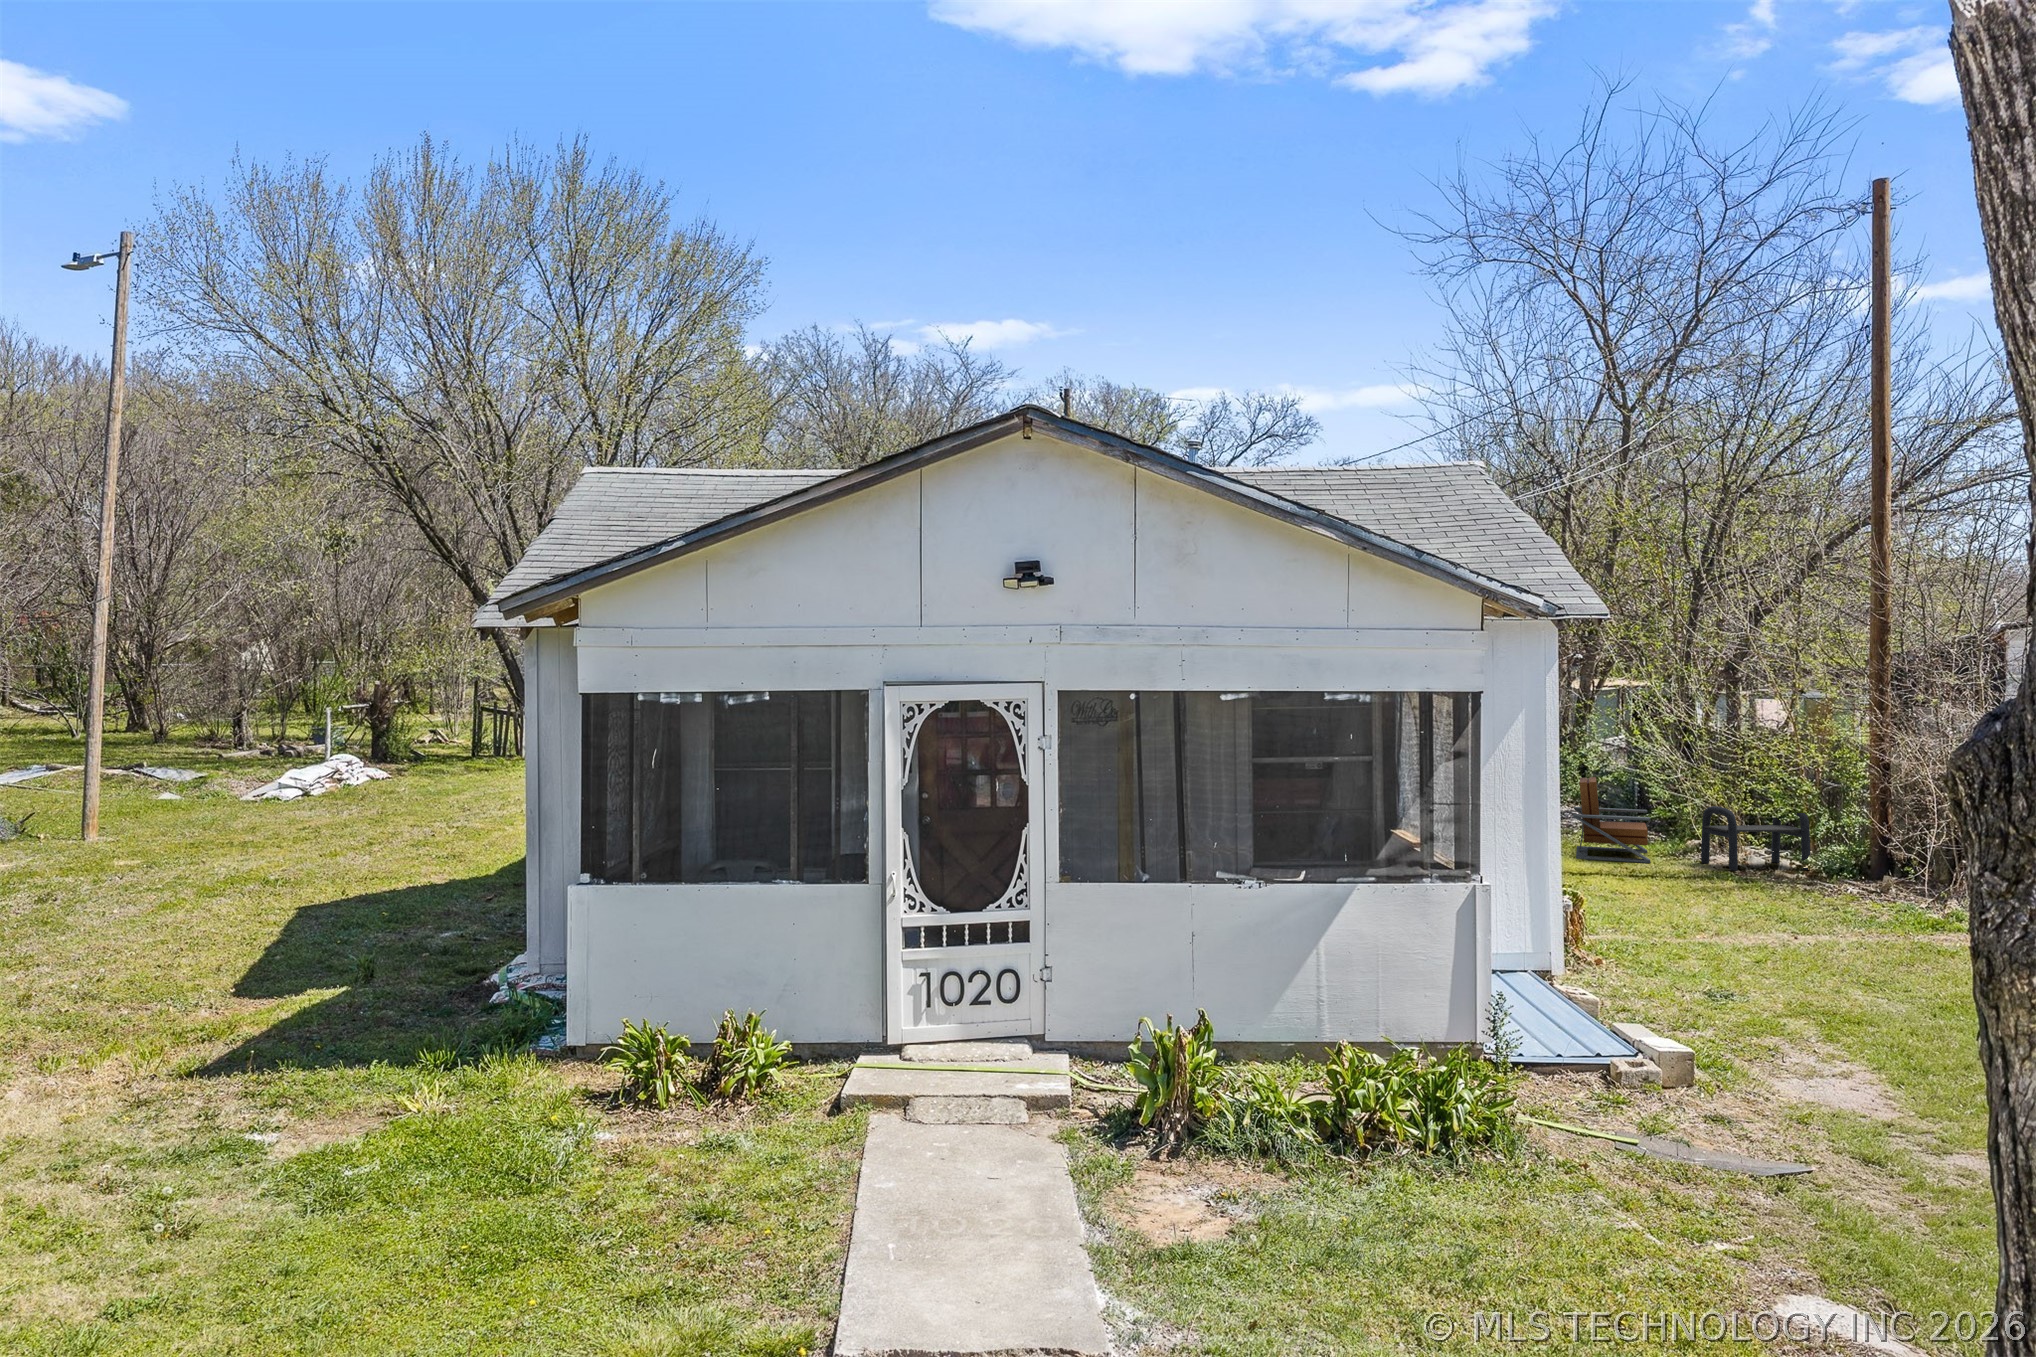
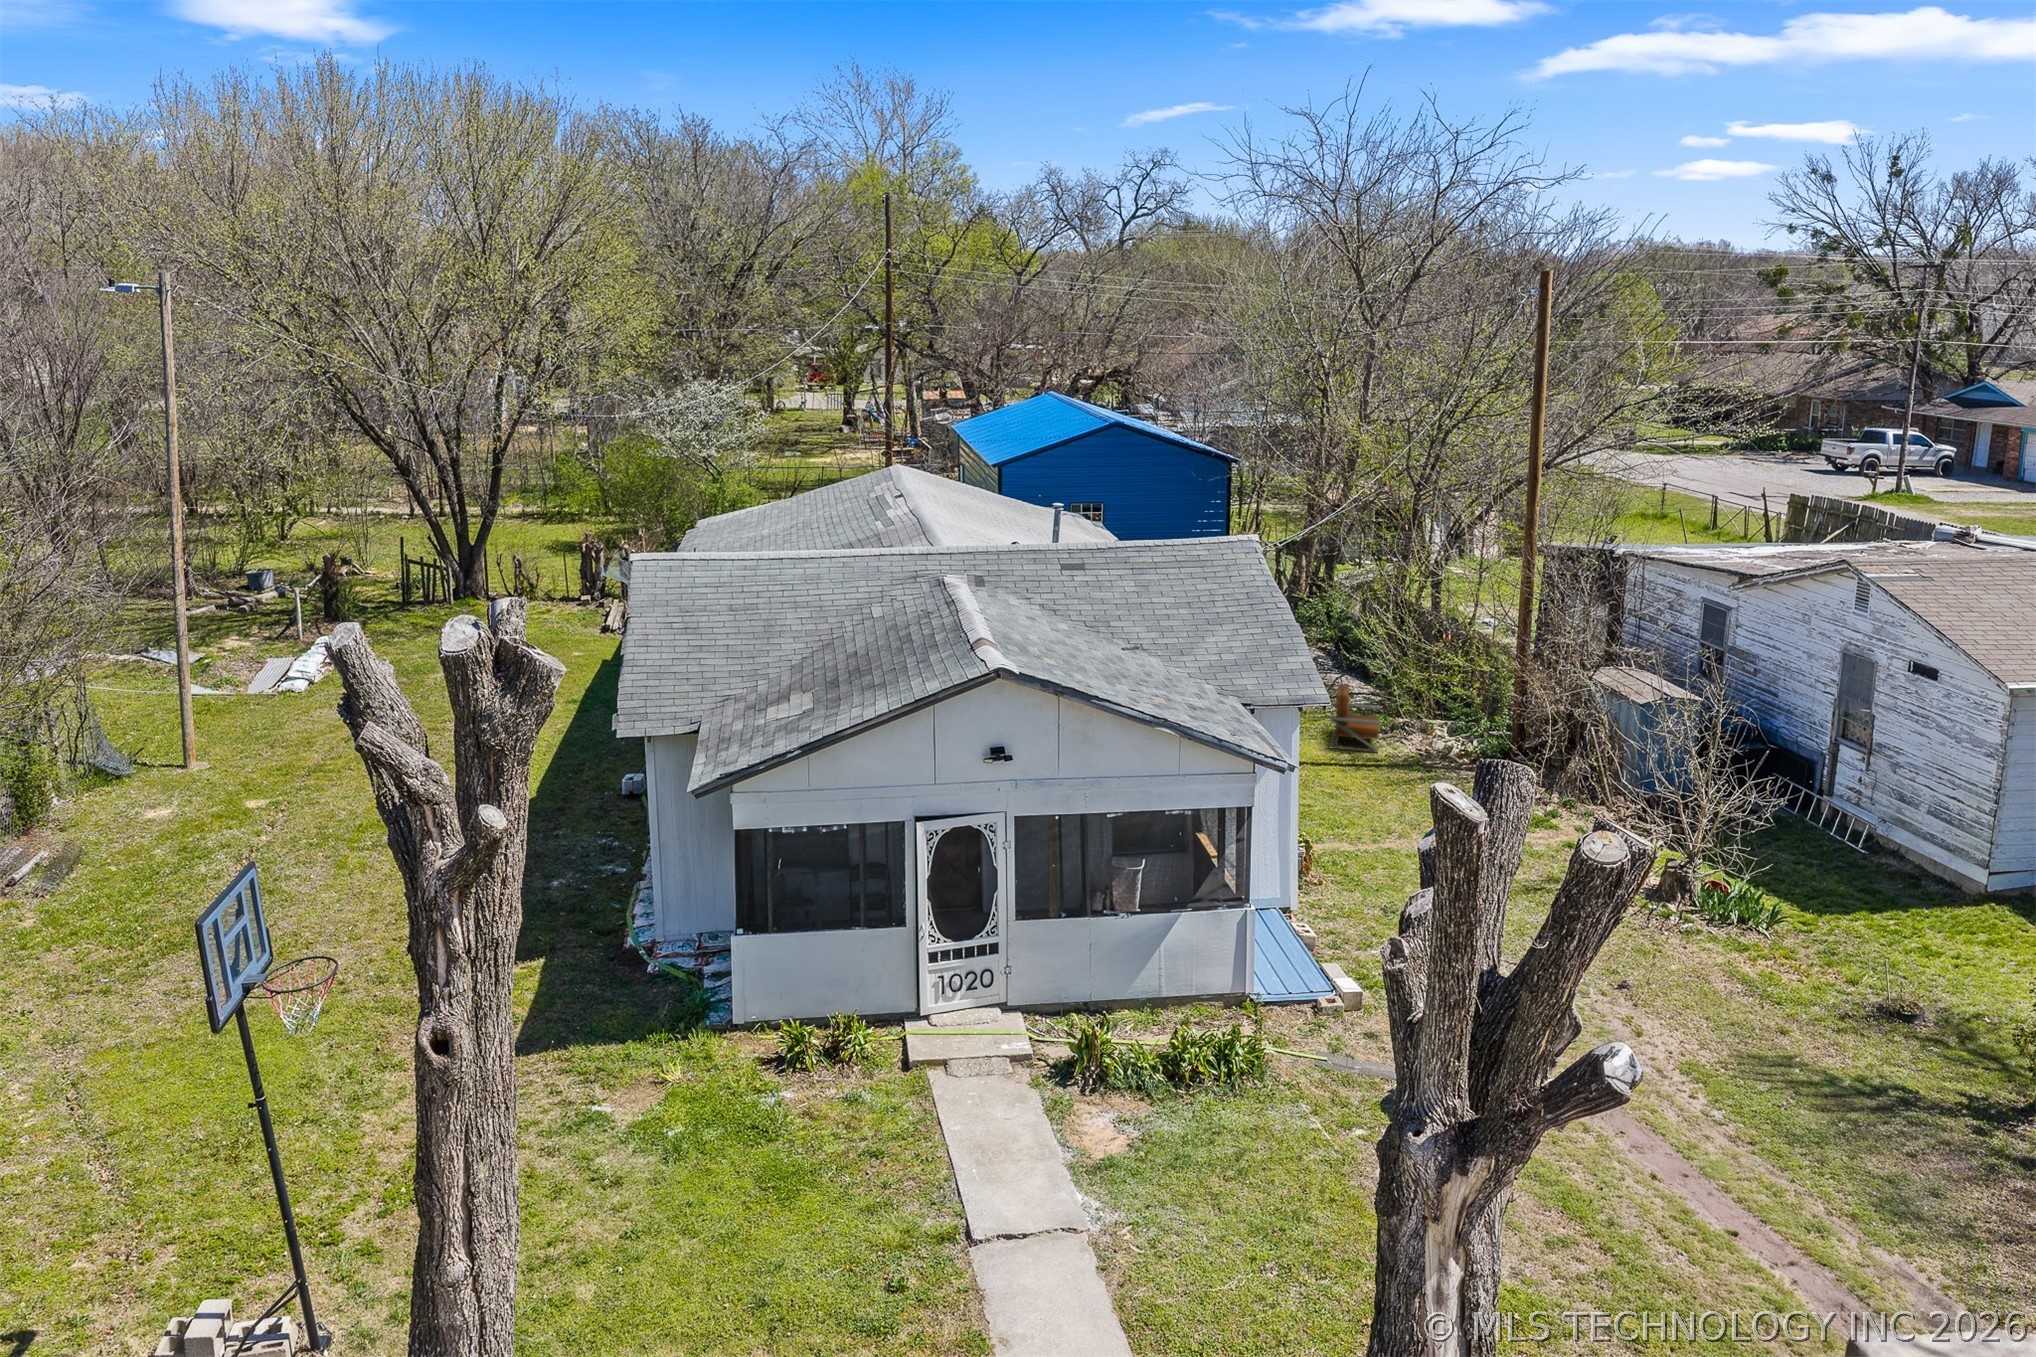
bench: present [1701,806,1810,871] -> none [1412,712,1483,762]

